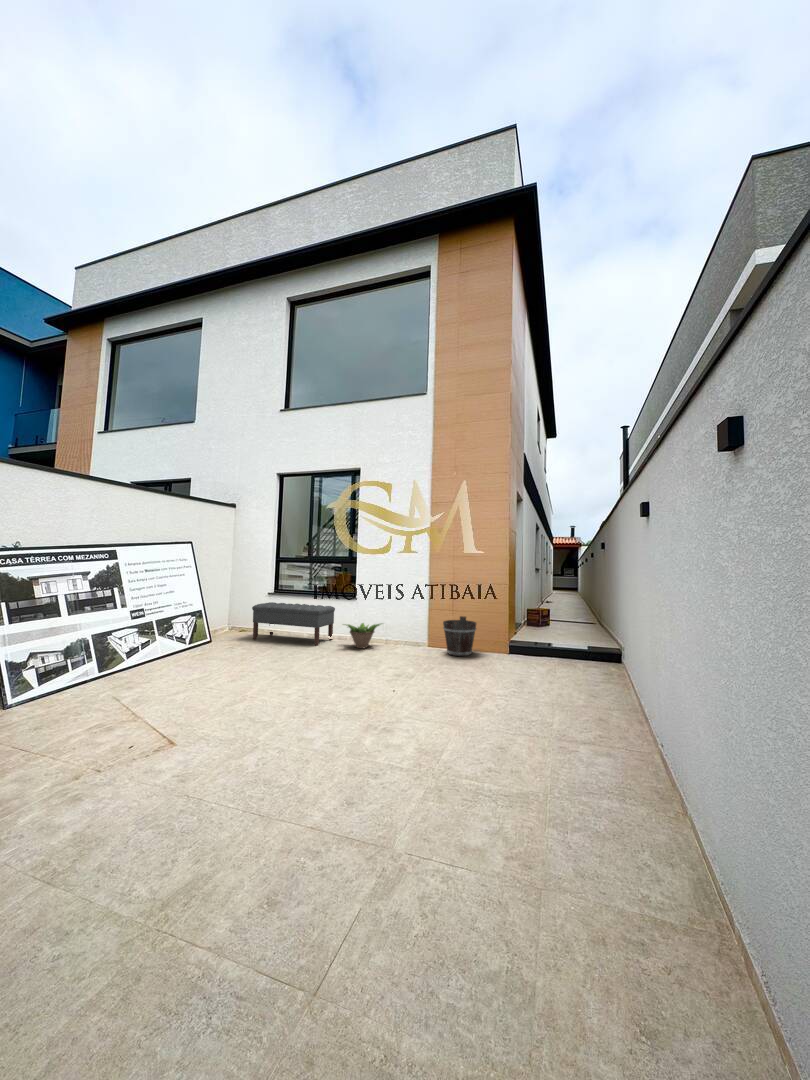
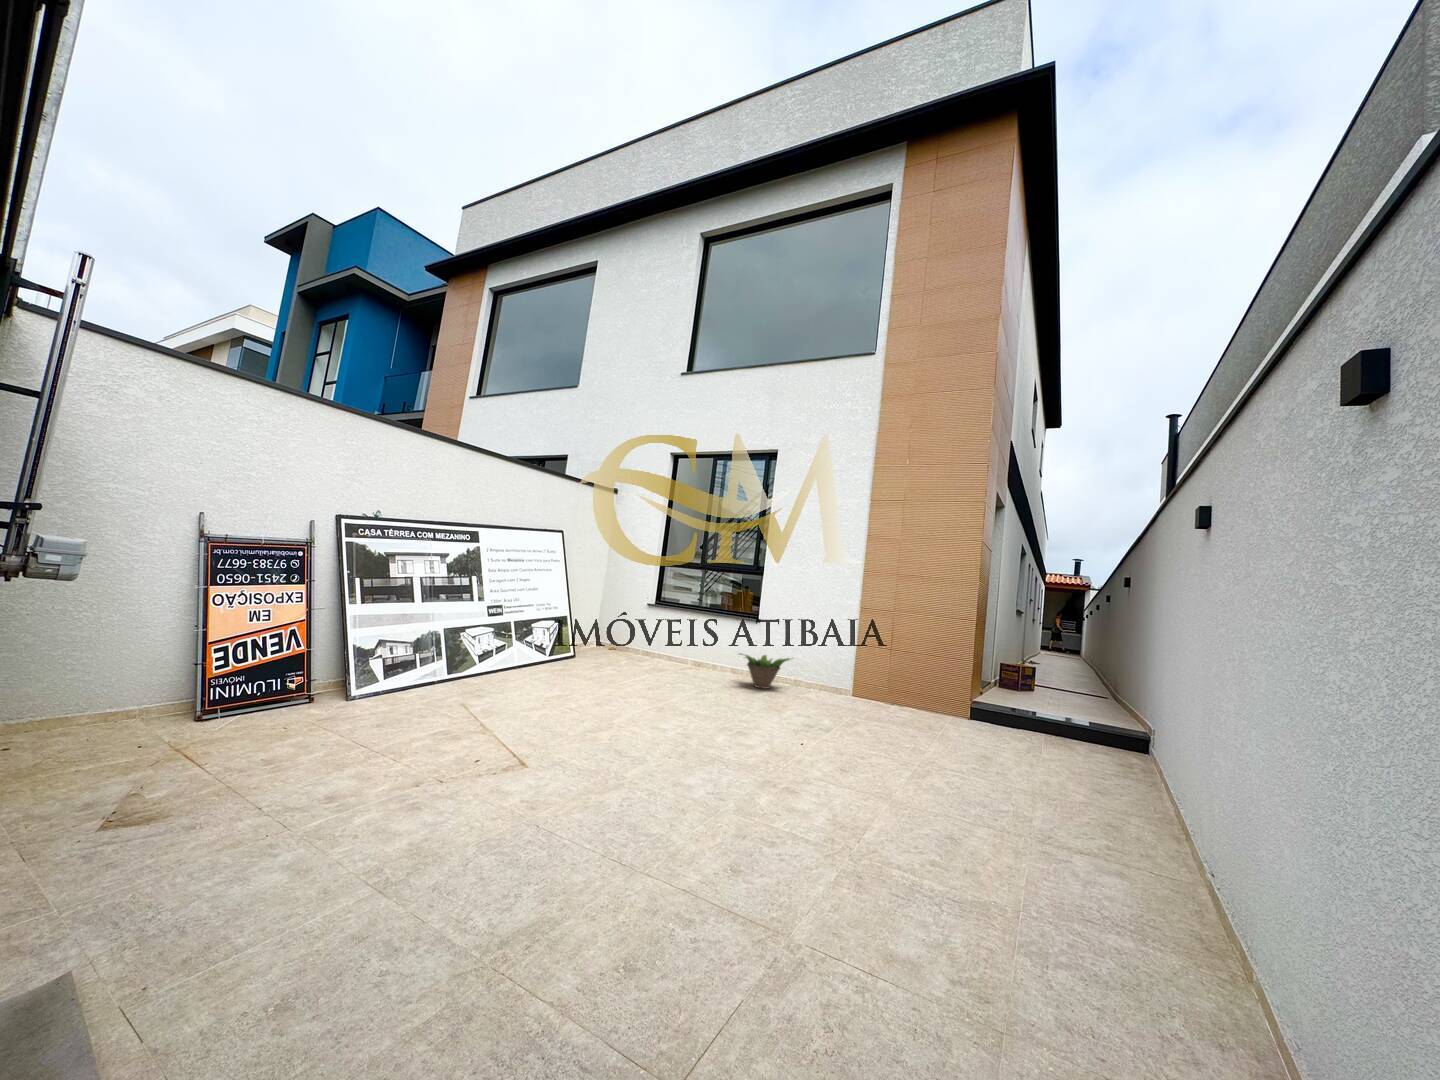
bench: present [252,602,335,646] -> none [623,616,729,678]
bucket: present [443,616,476,656] -> none [878,661,929,718]

